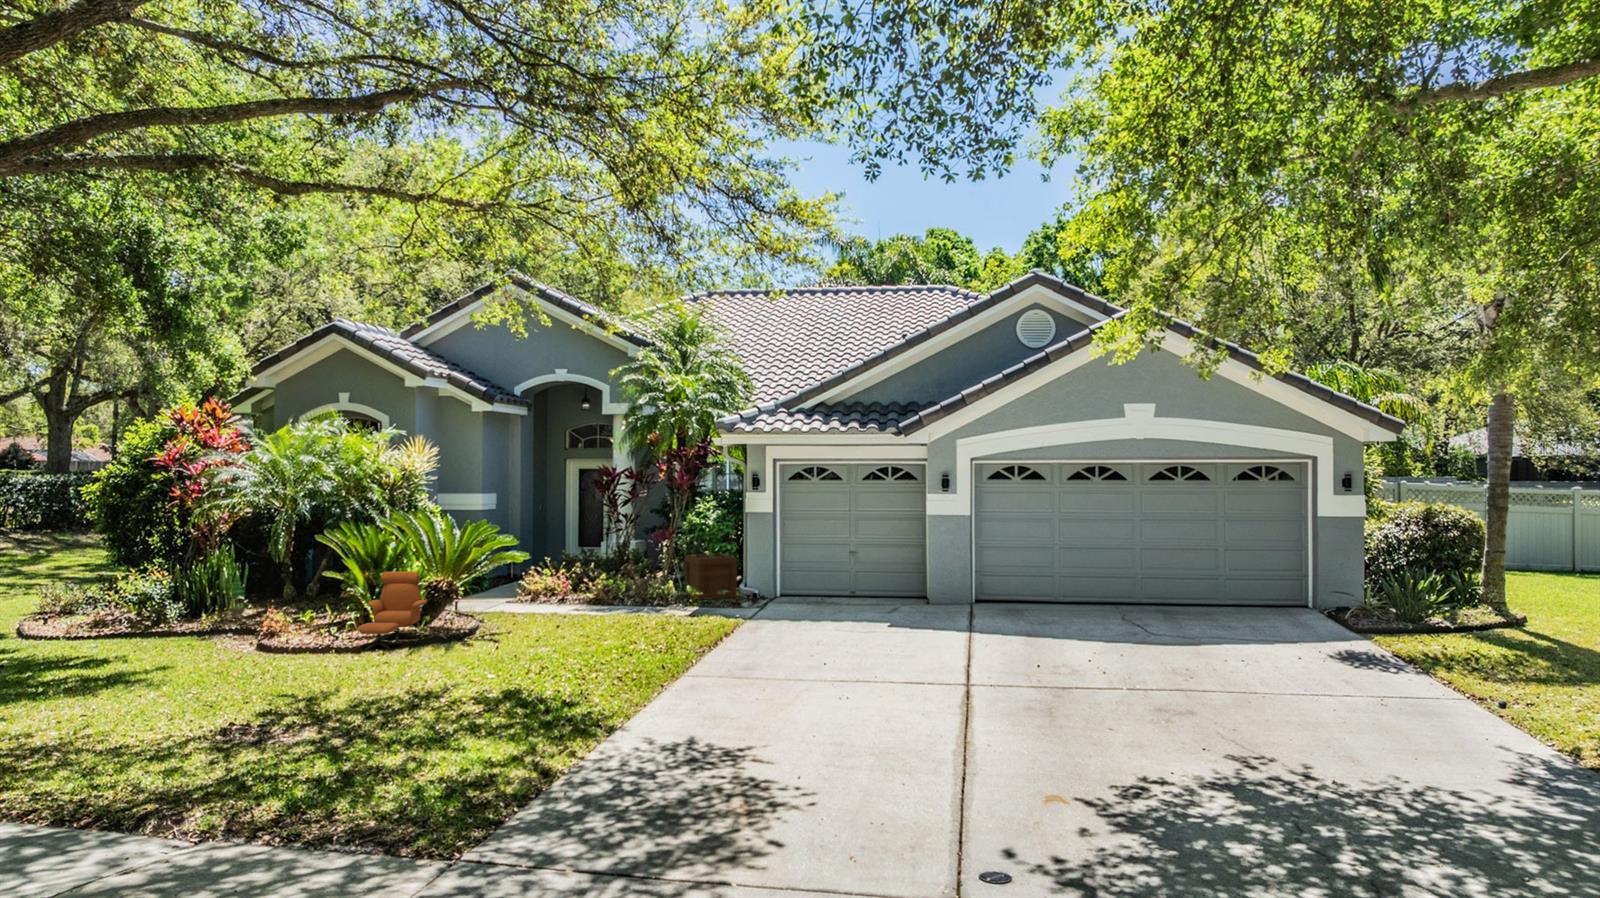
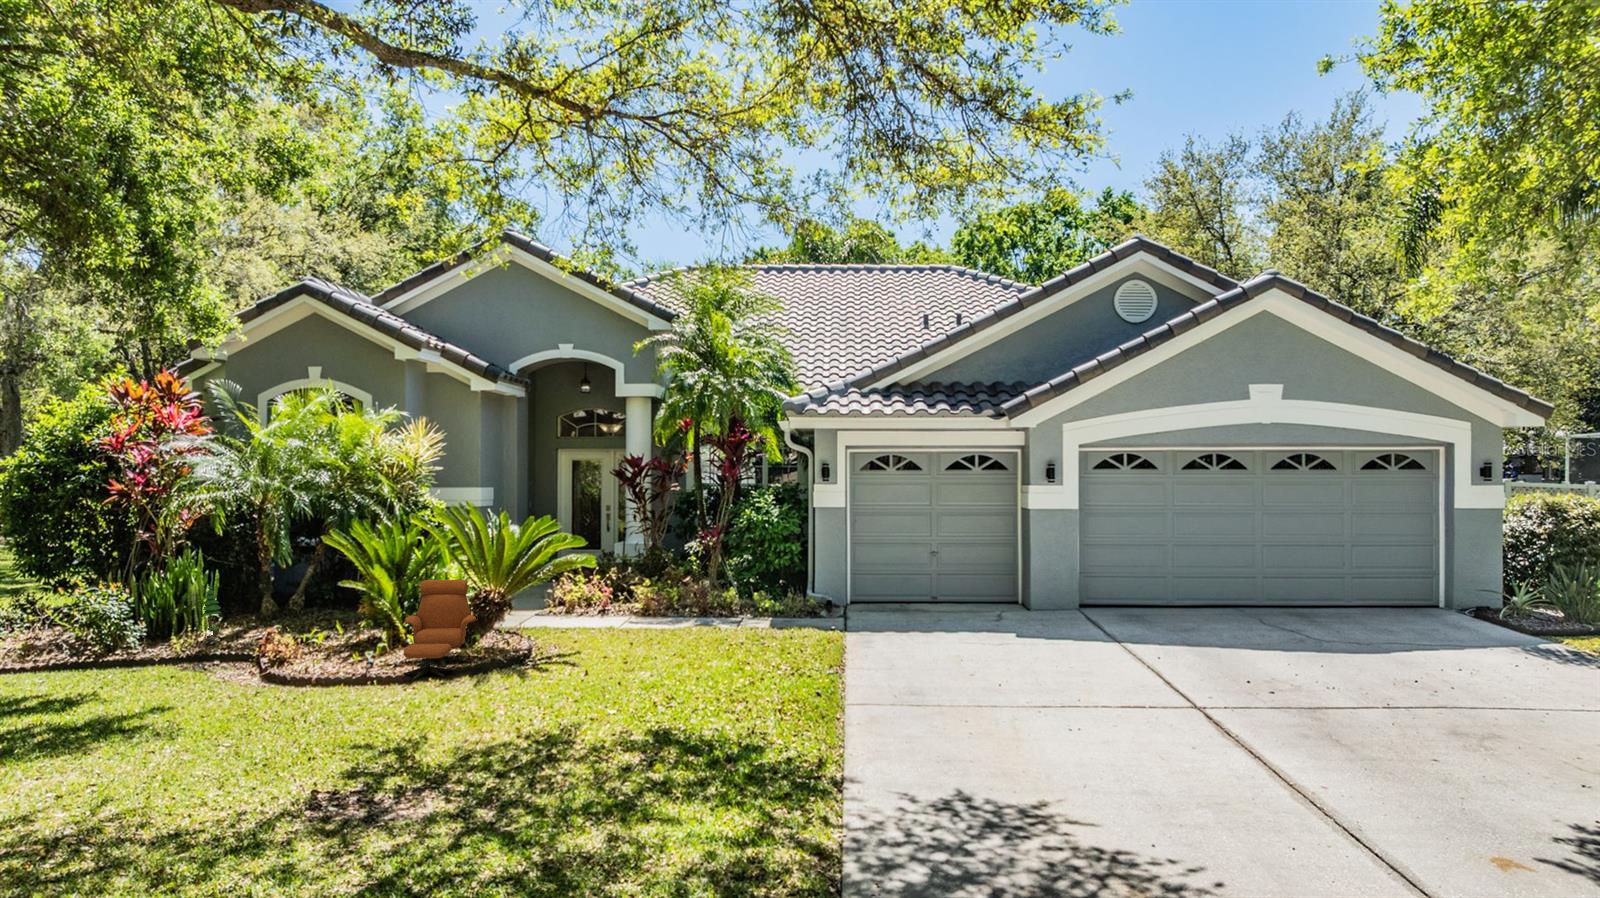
wooden crate: present [685,554,737,600] -> none [741,556,805,611]

